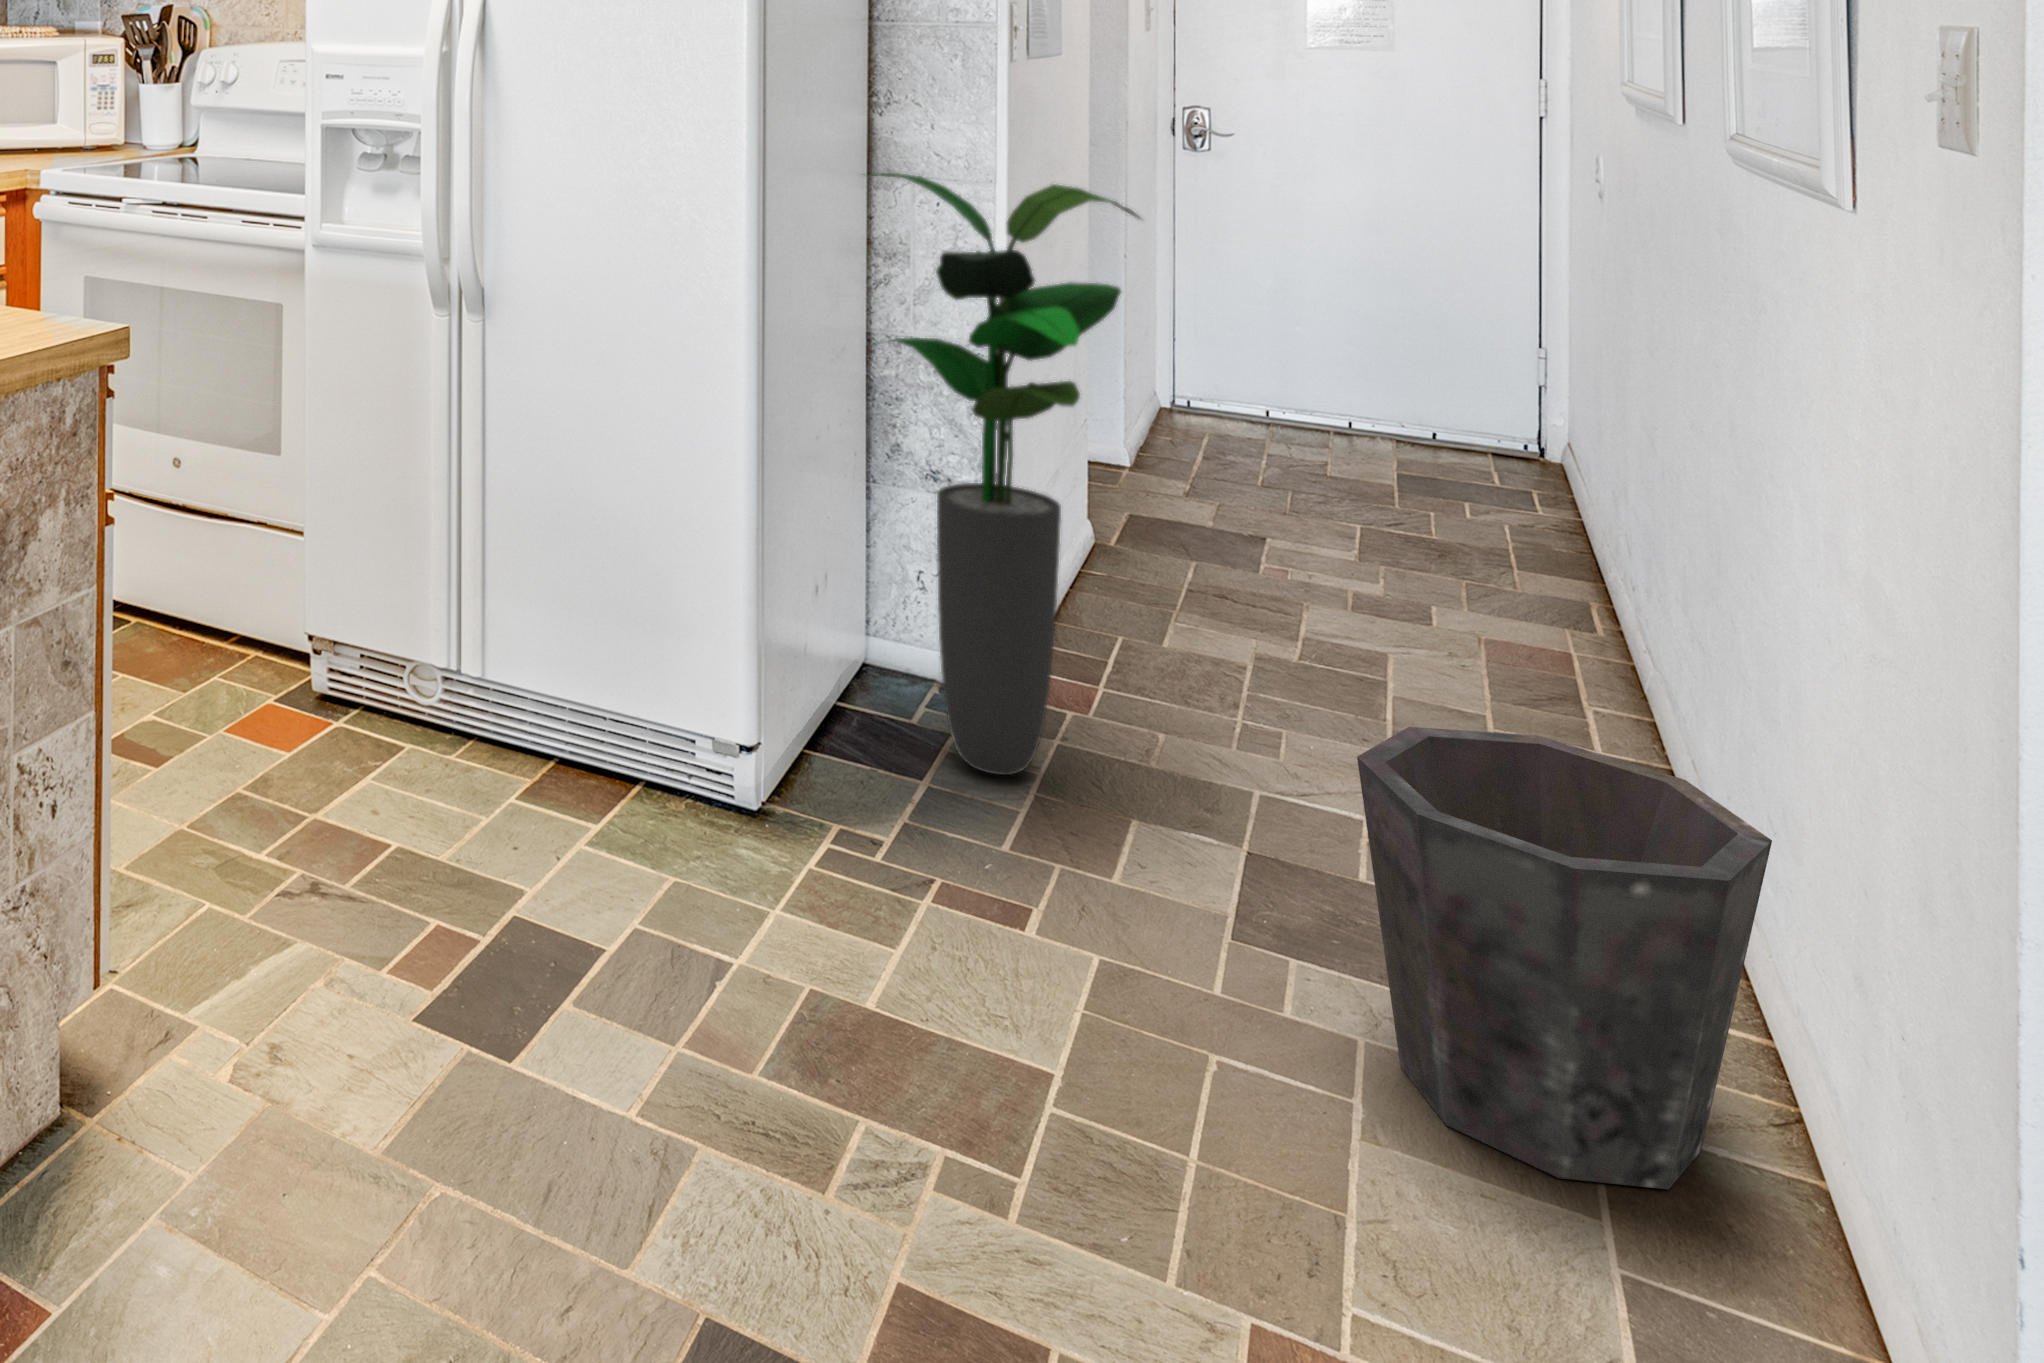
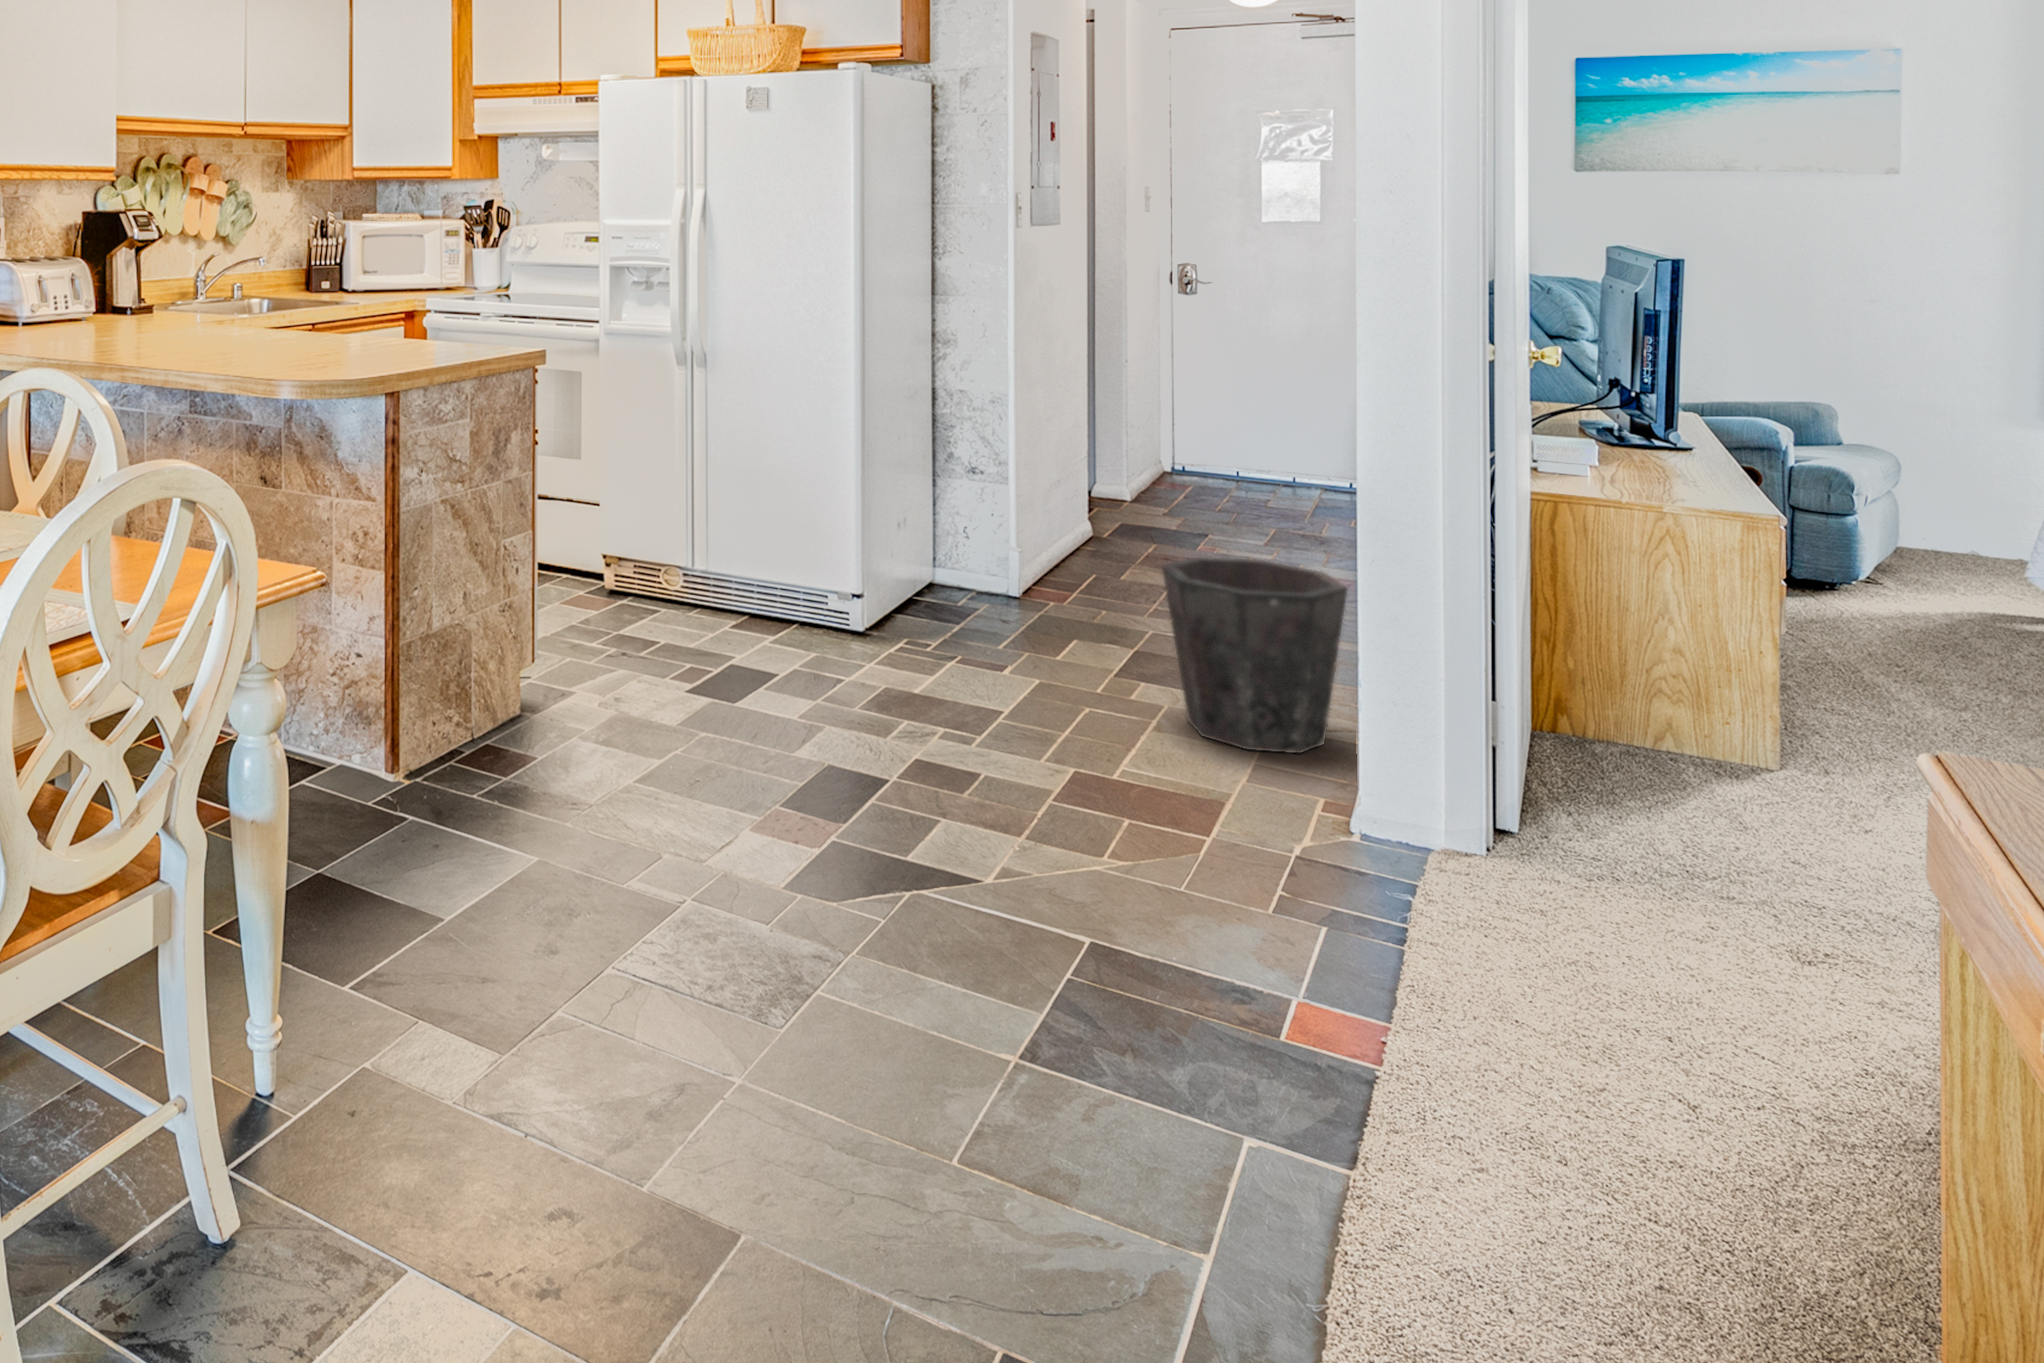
potted plant: present [864,173,1140,775] -> none [920,288,1080,628]

